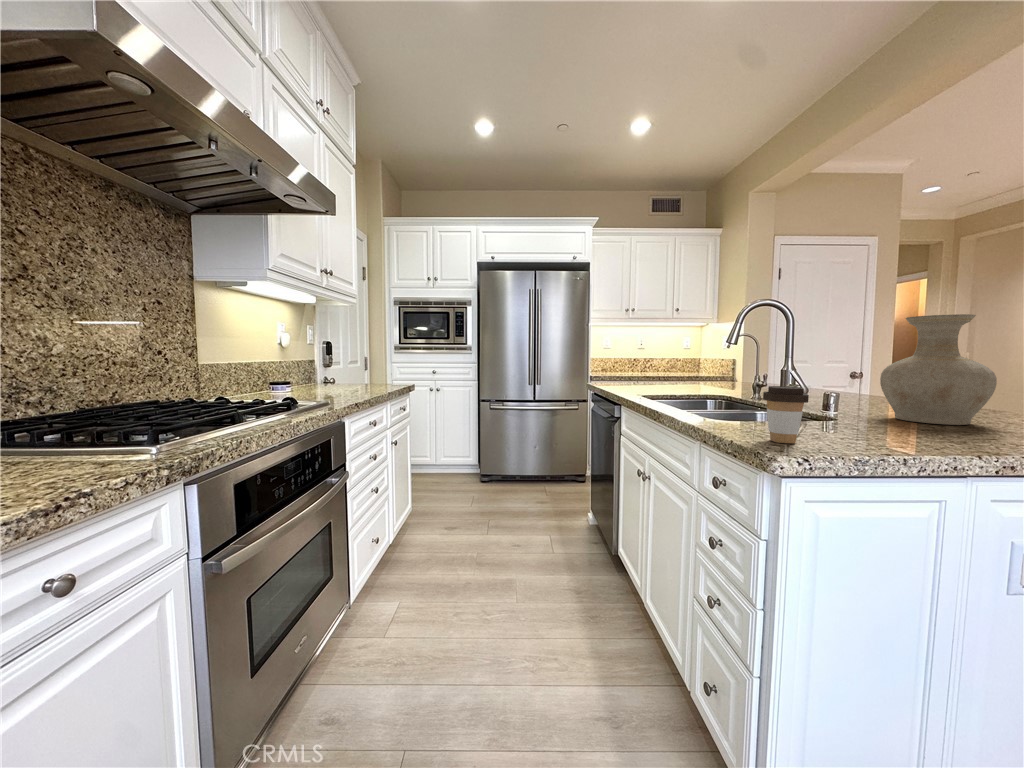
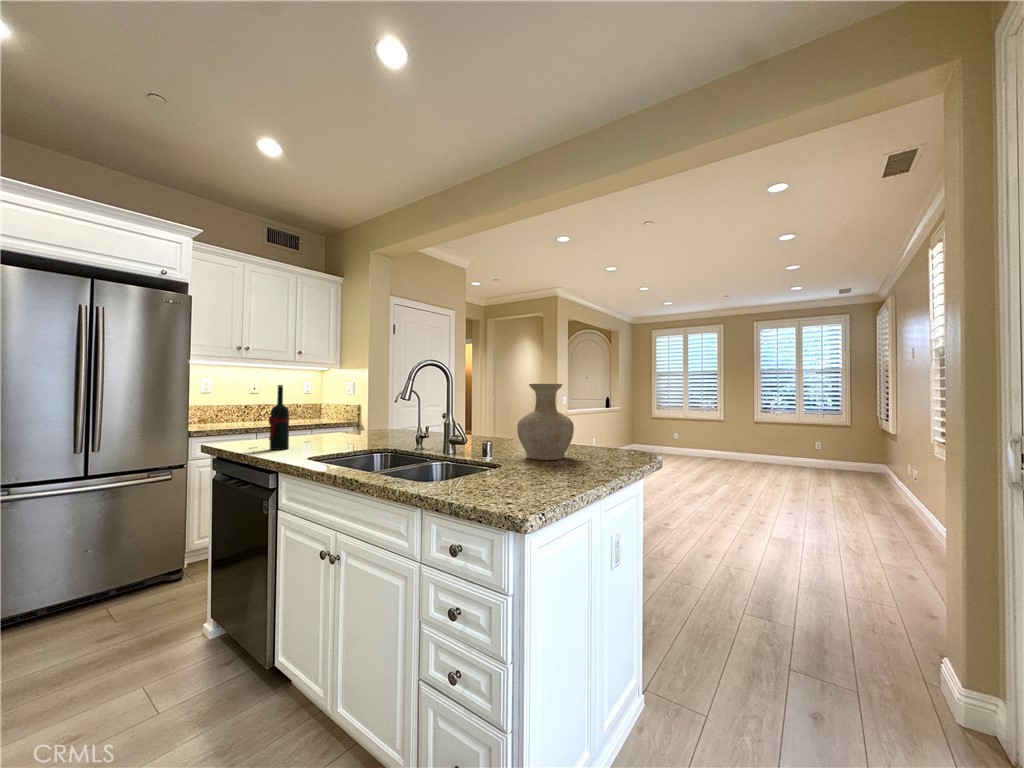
wine bottle: none [622,335,639,389] -> present [269,385,289,450]
coffee cup: present [763,386,809,443] -> none [491,448,528,501]

